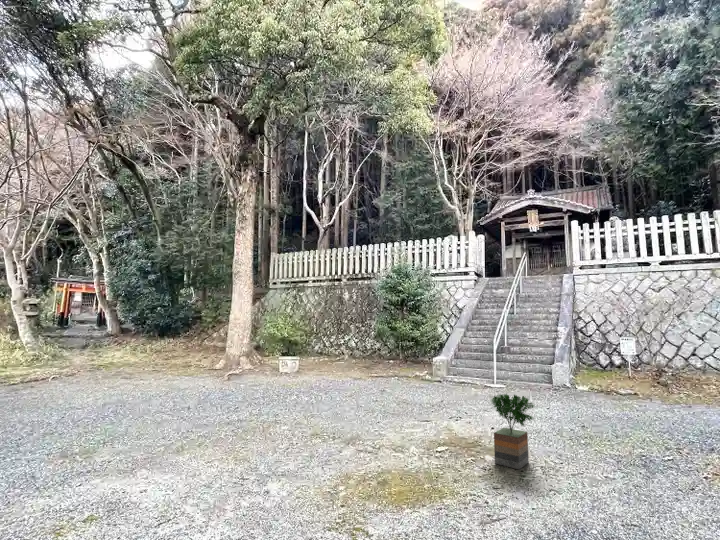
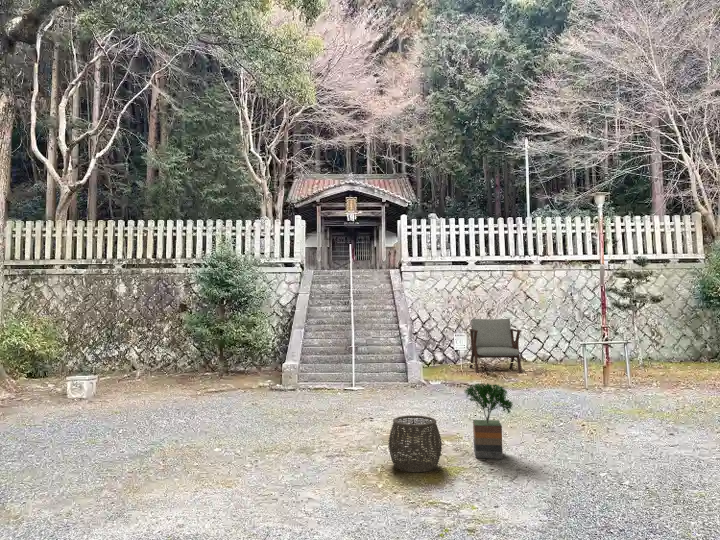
lounge chair: none [646,323,711,385] -> present [469,319,522,373]
woven basket: none [406,415,453,466] -> present [388,415,442,473]

